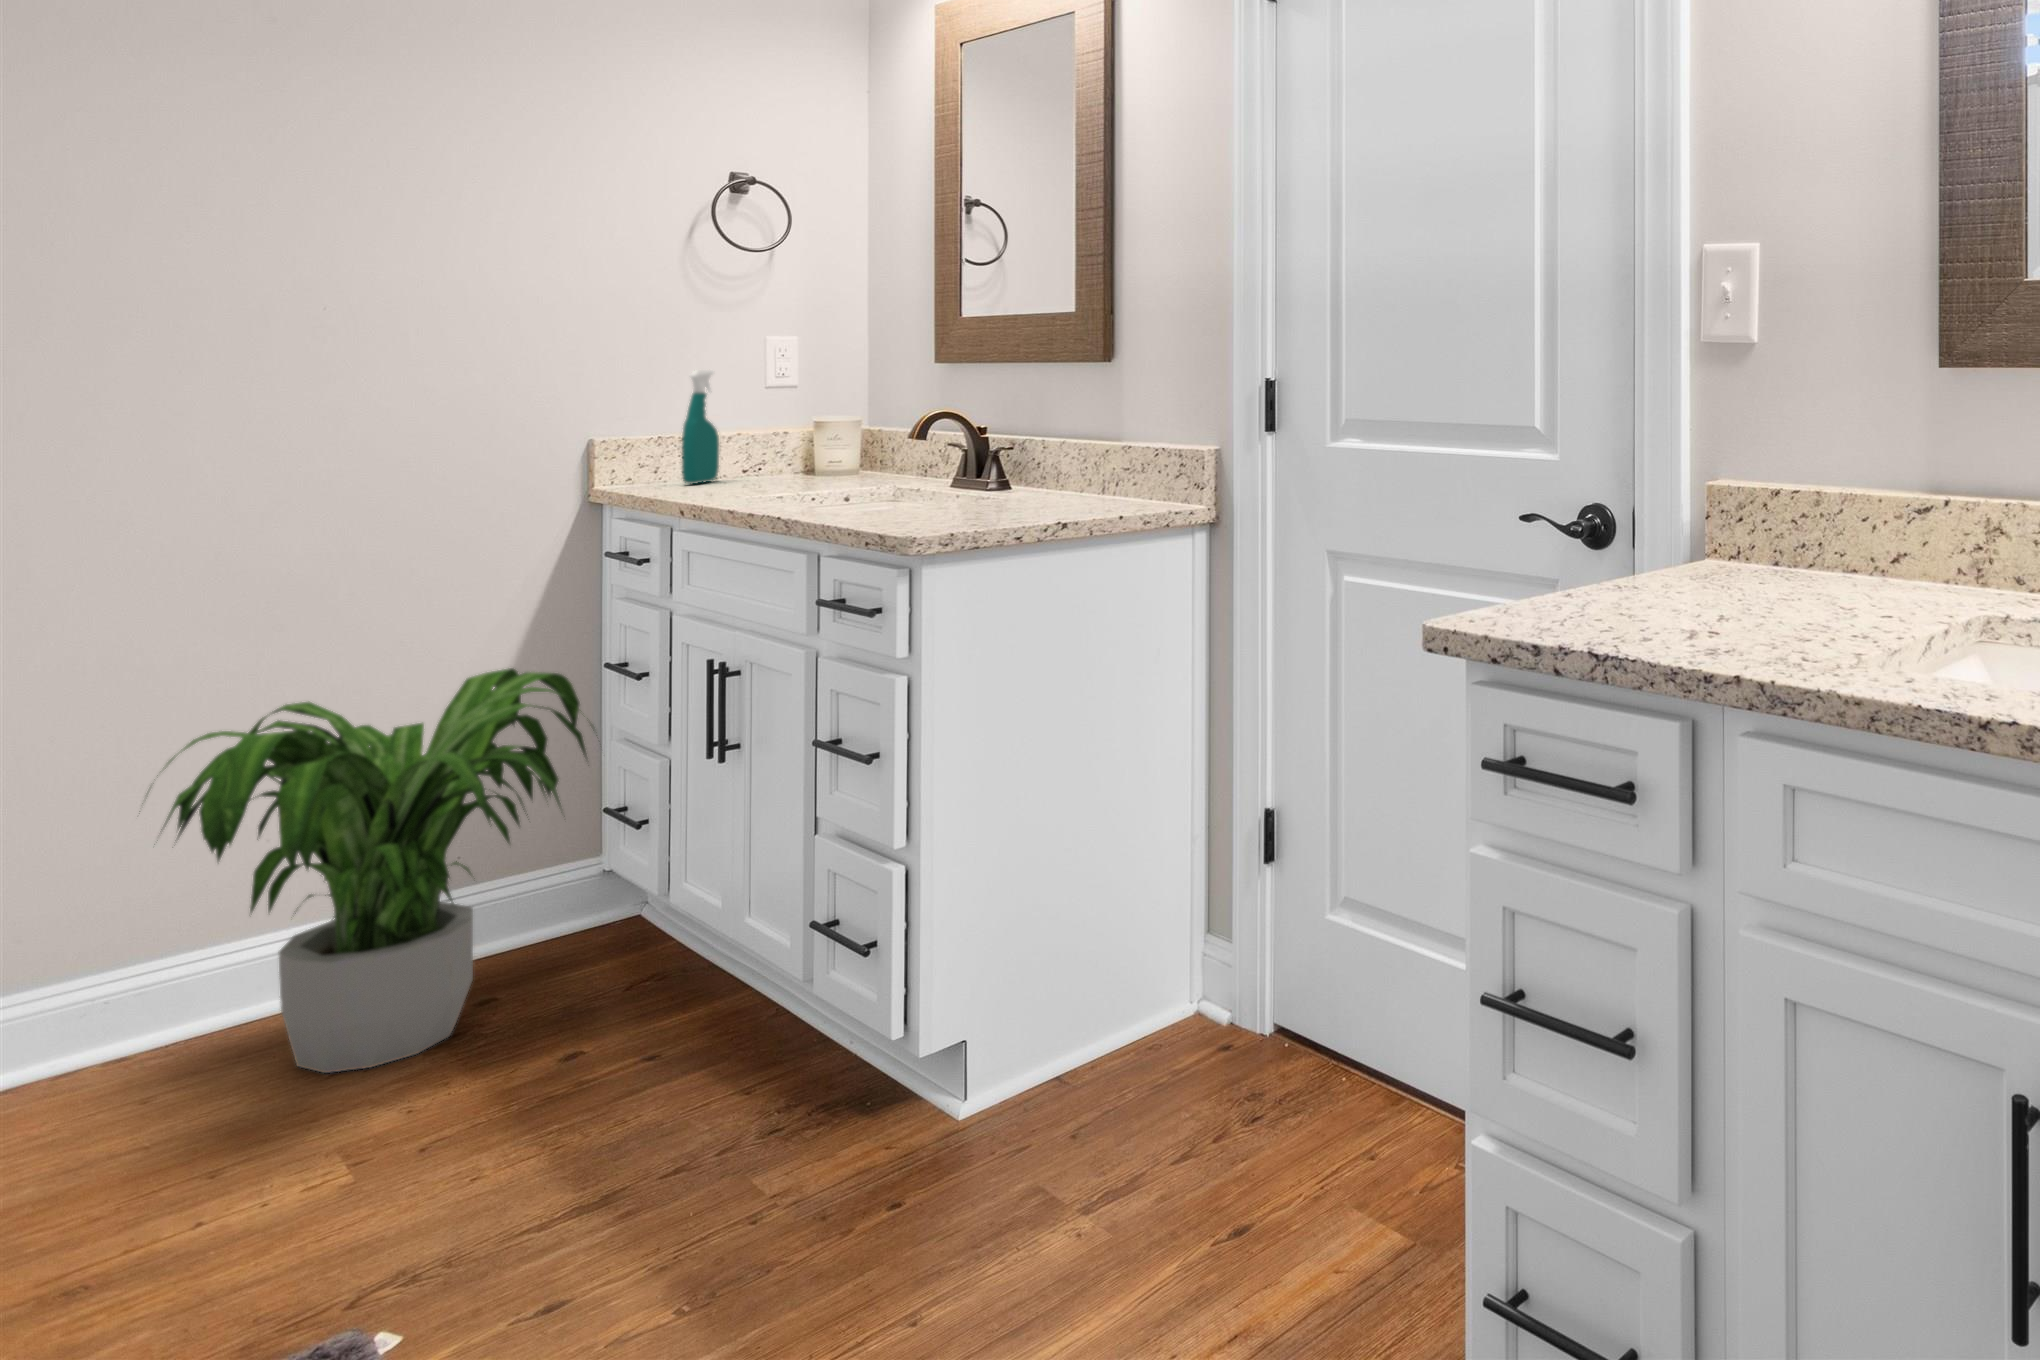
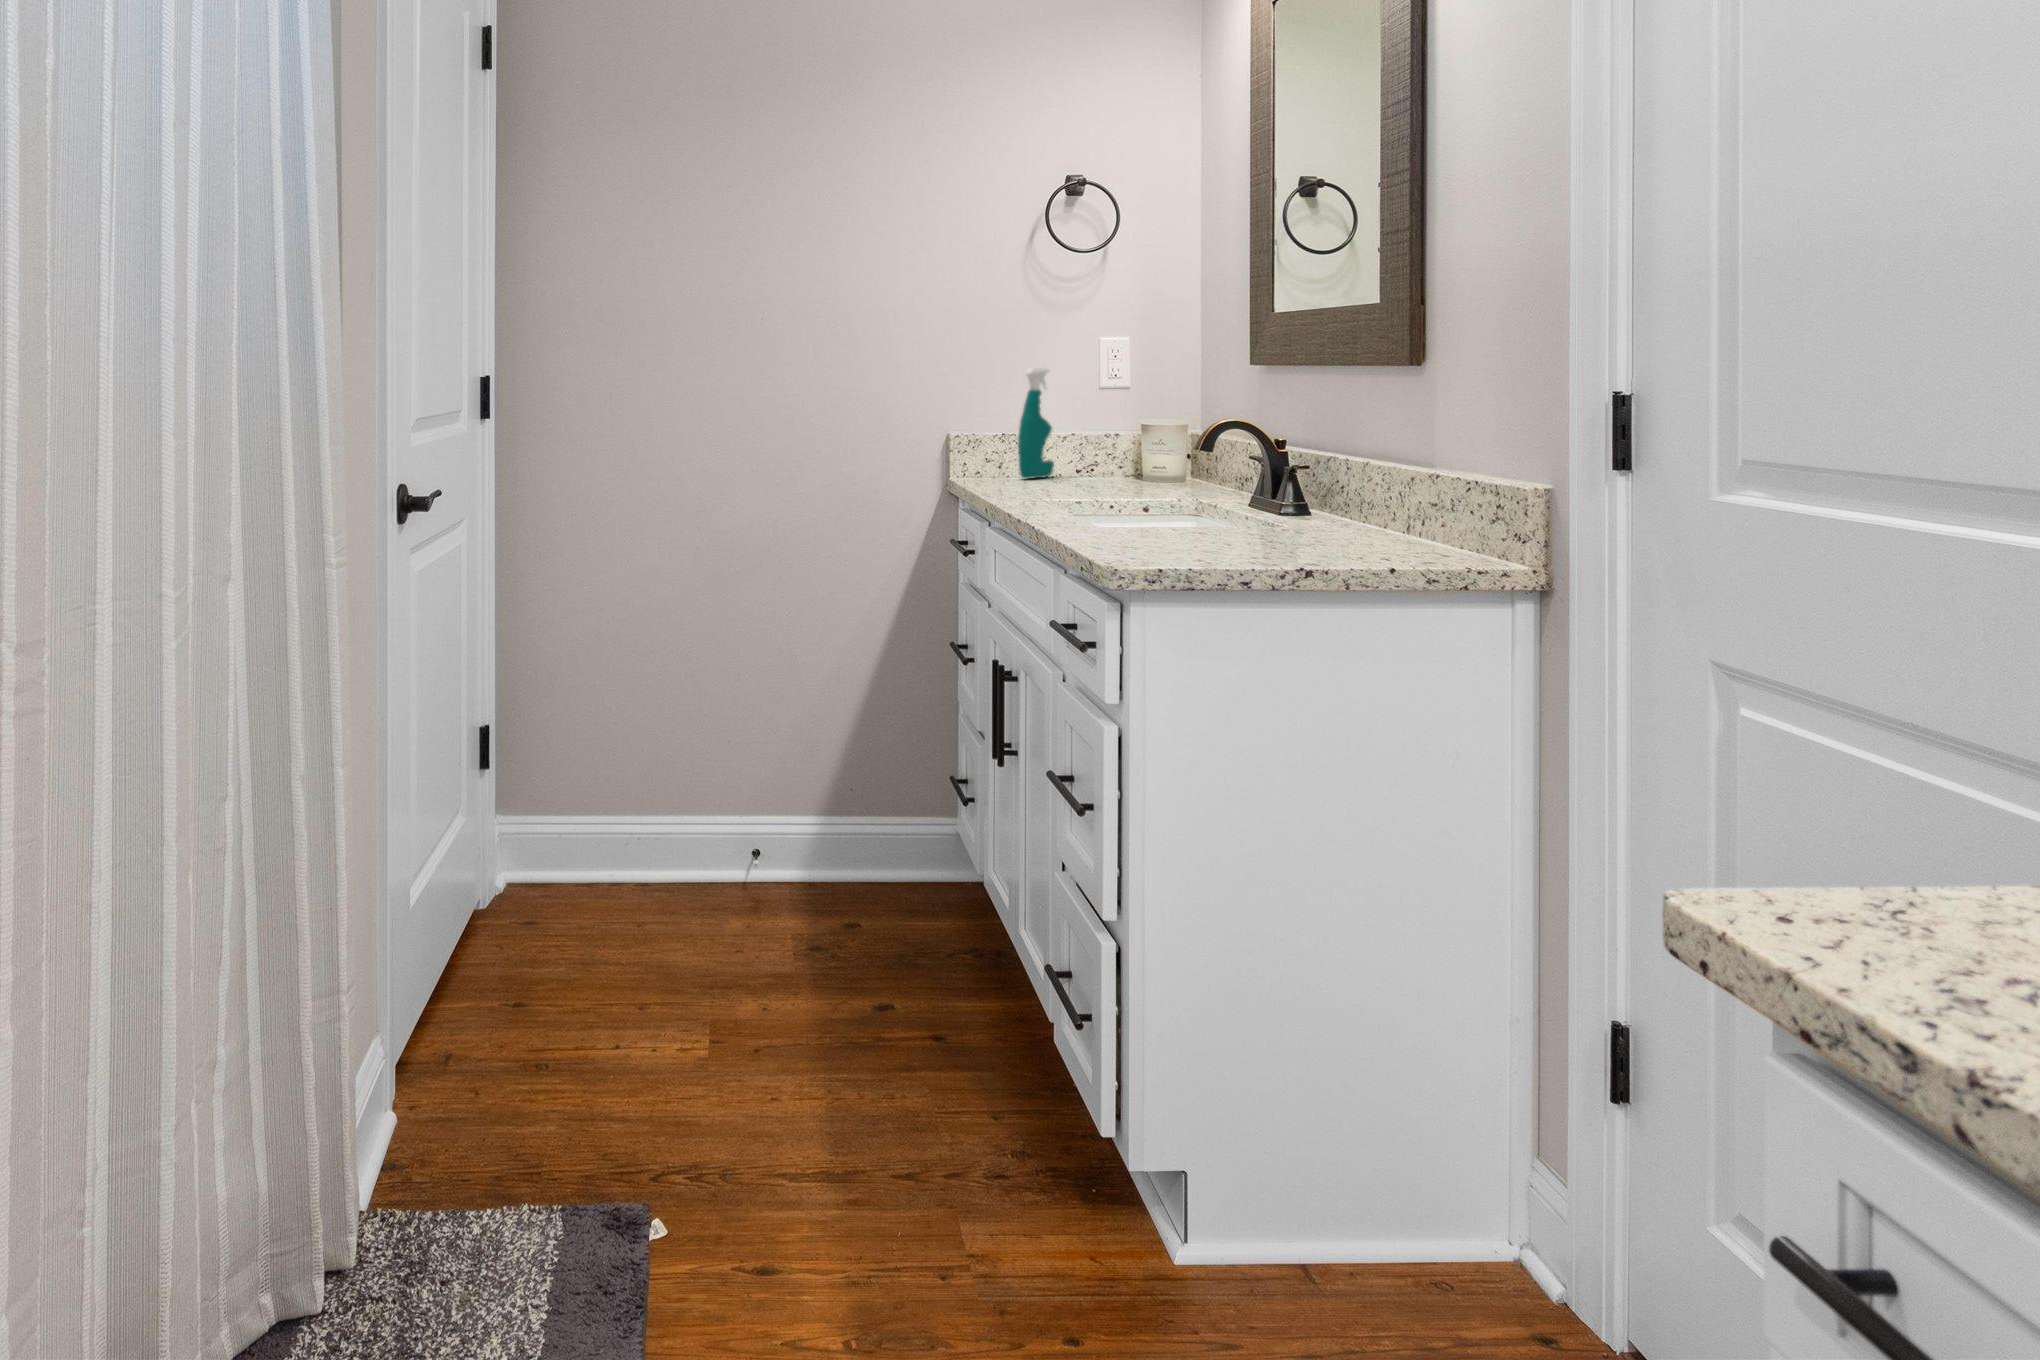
potted plant: present [157,668,593,1073] -> none [629,633,926,960]

